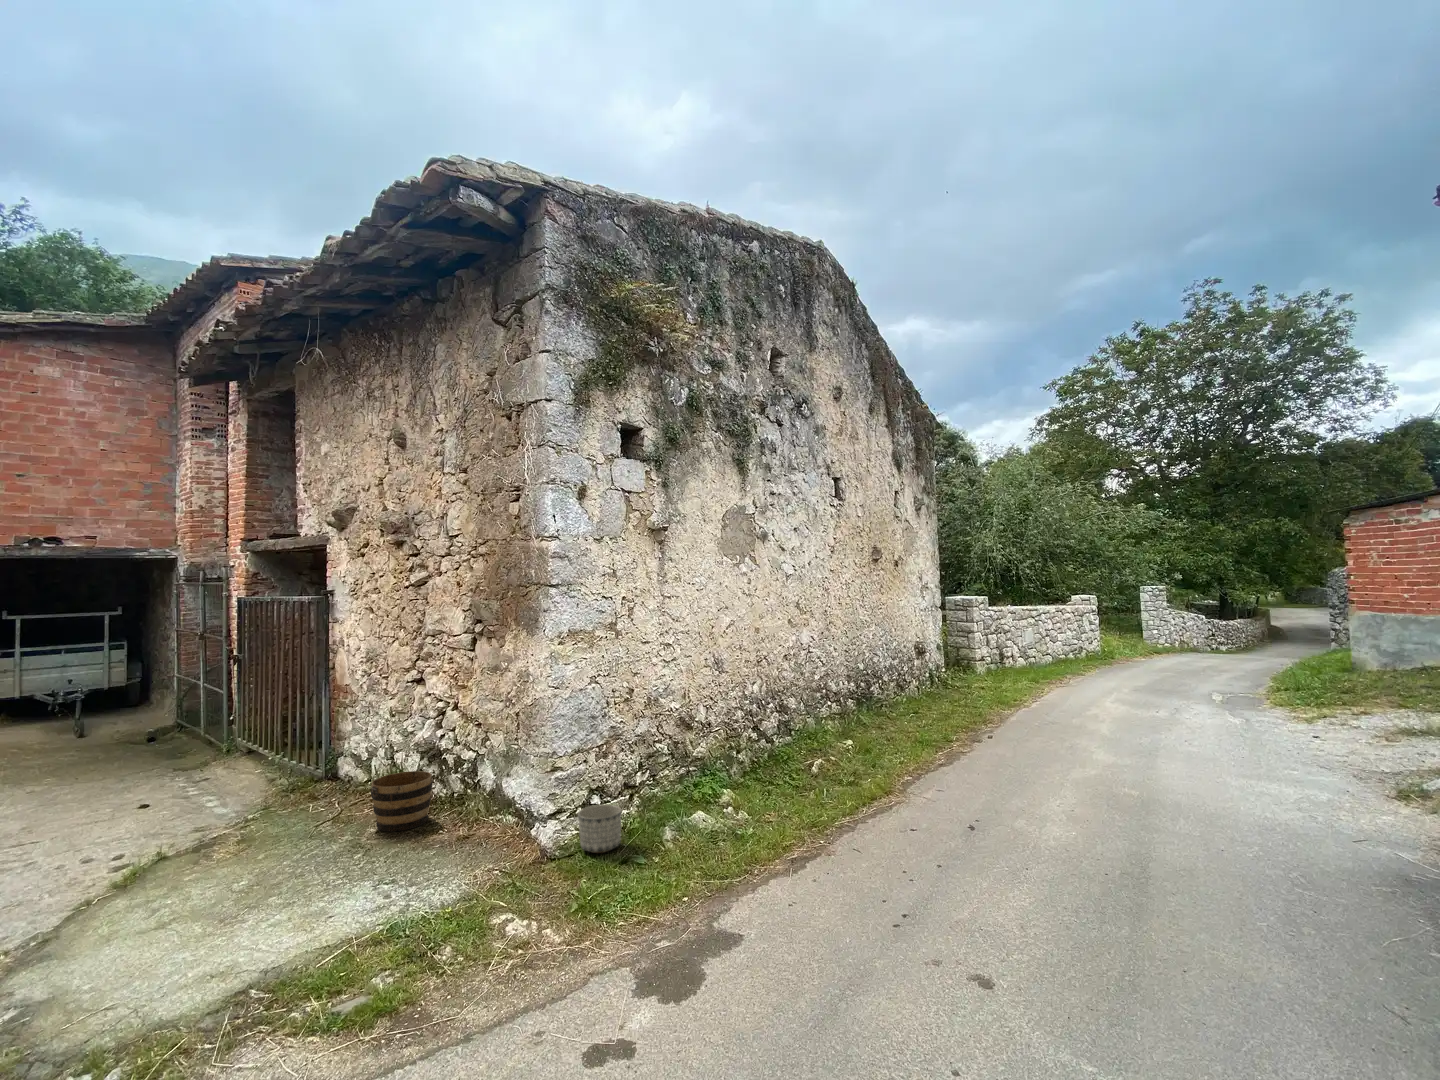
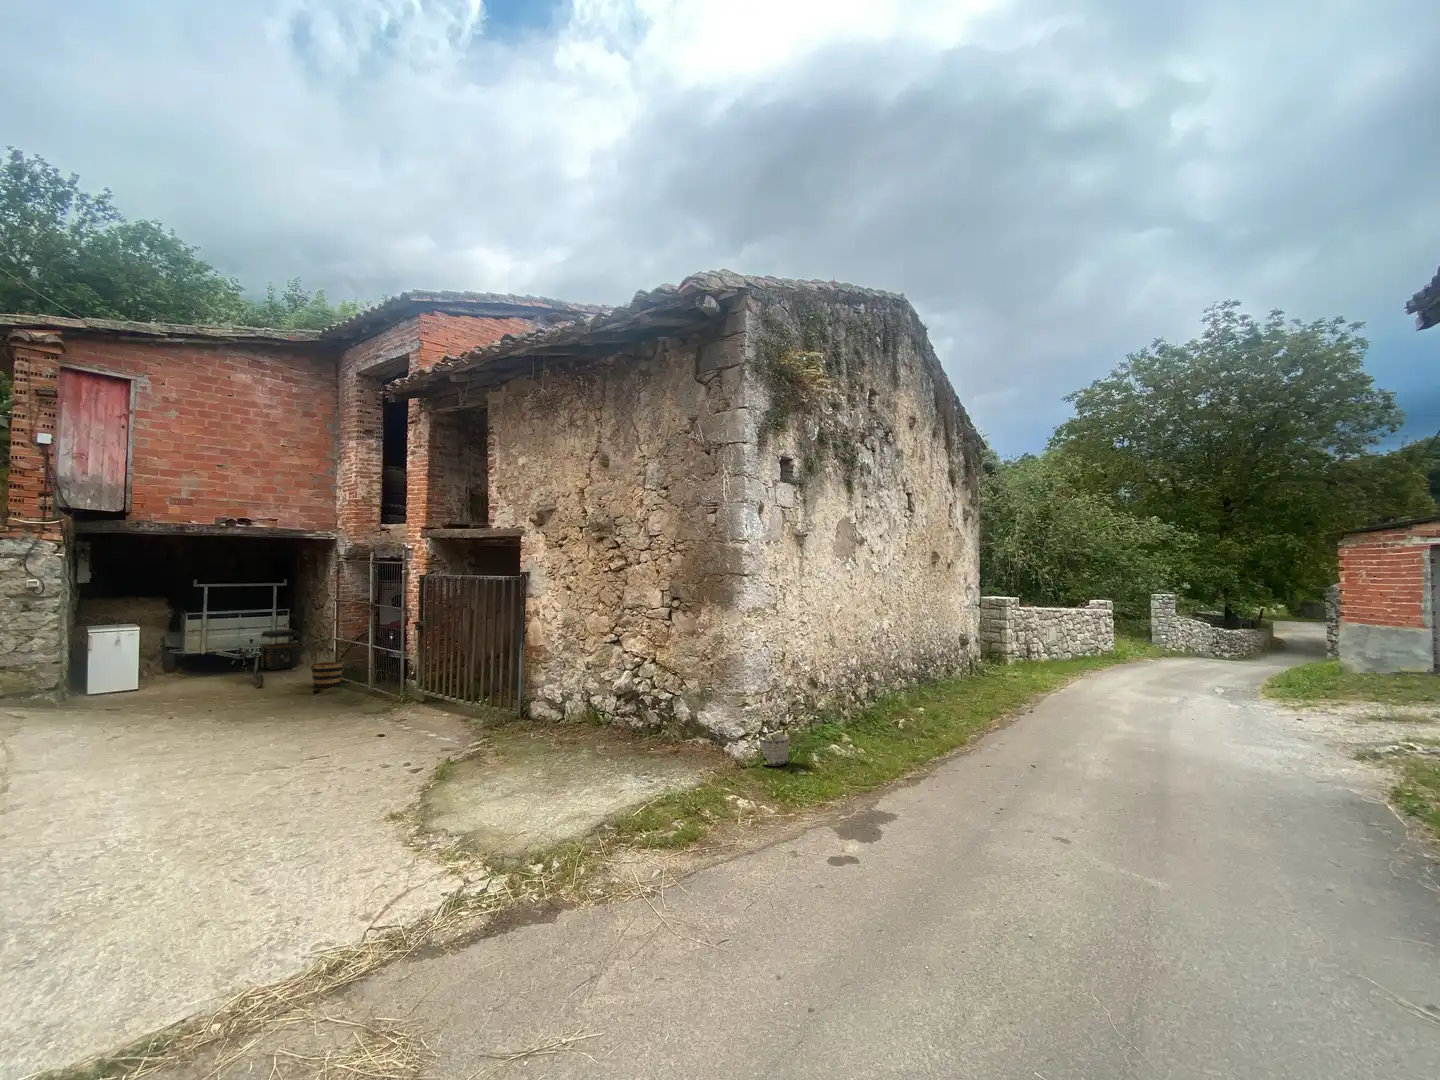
toolbox: none [106,664,153,712] -> present [261,630,299,670]
bucket: present [371,771,432,832] -> present [311,662,343,687]

